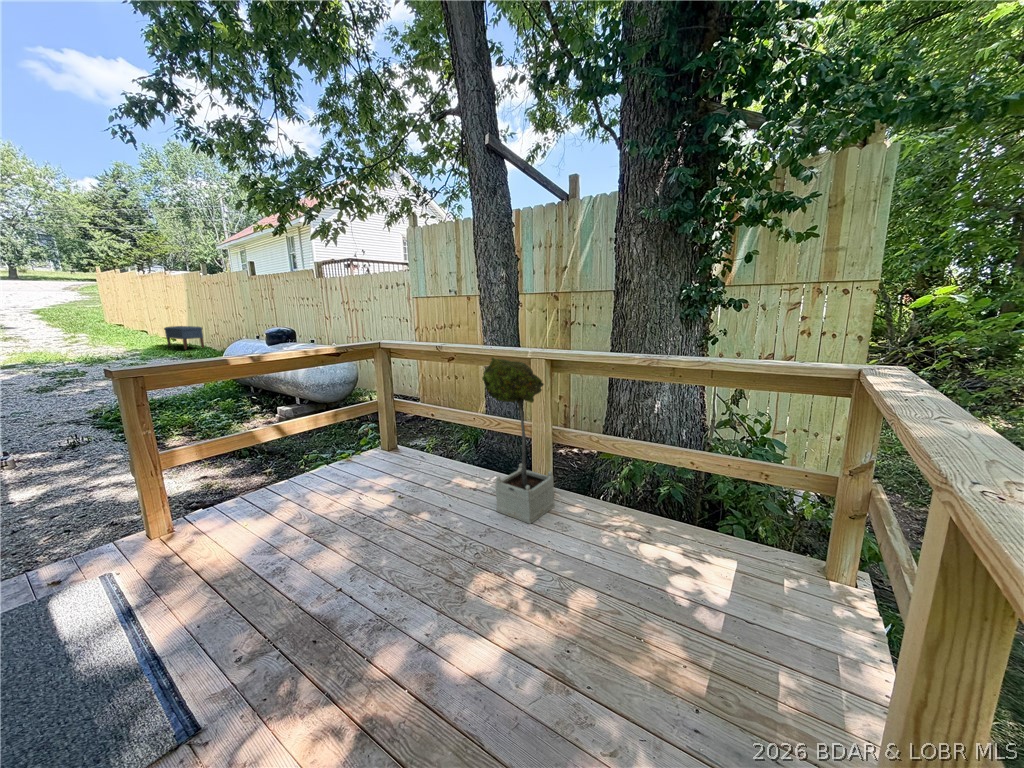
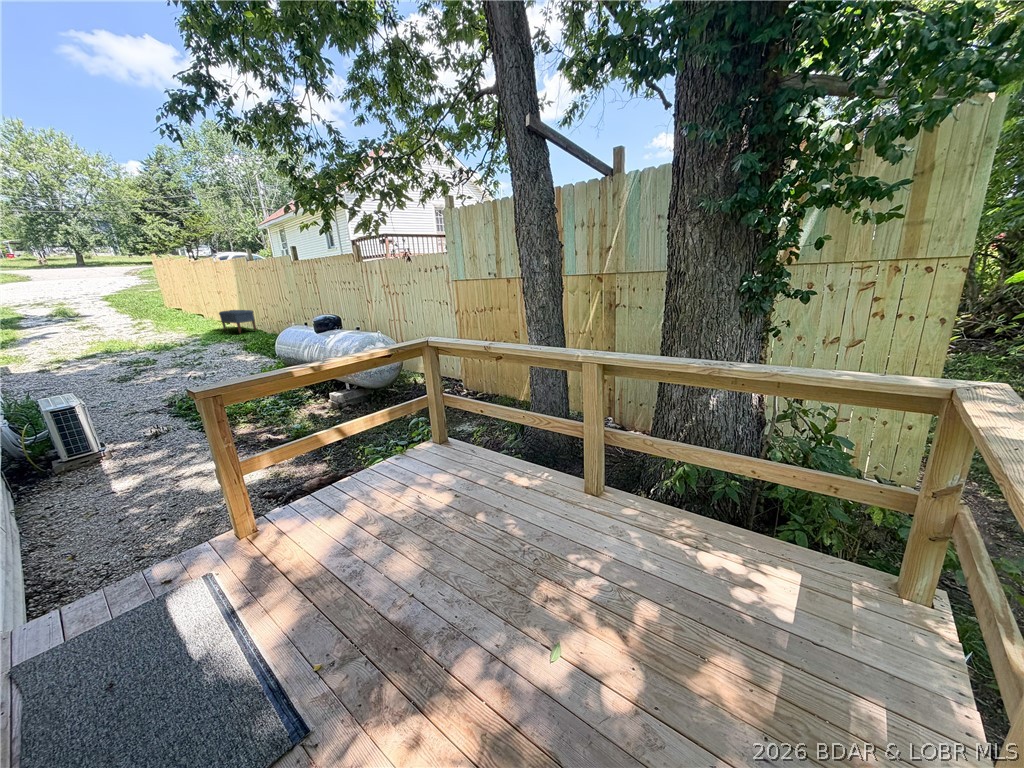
potted tree: present [482,358,554,524] -> none [534,364,610,527]

